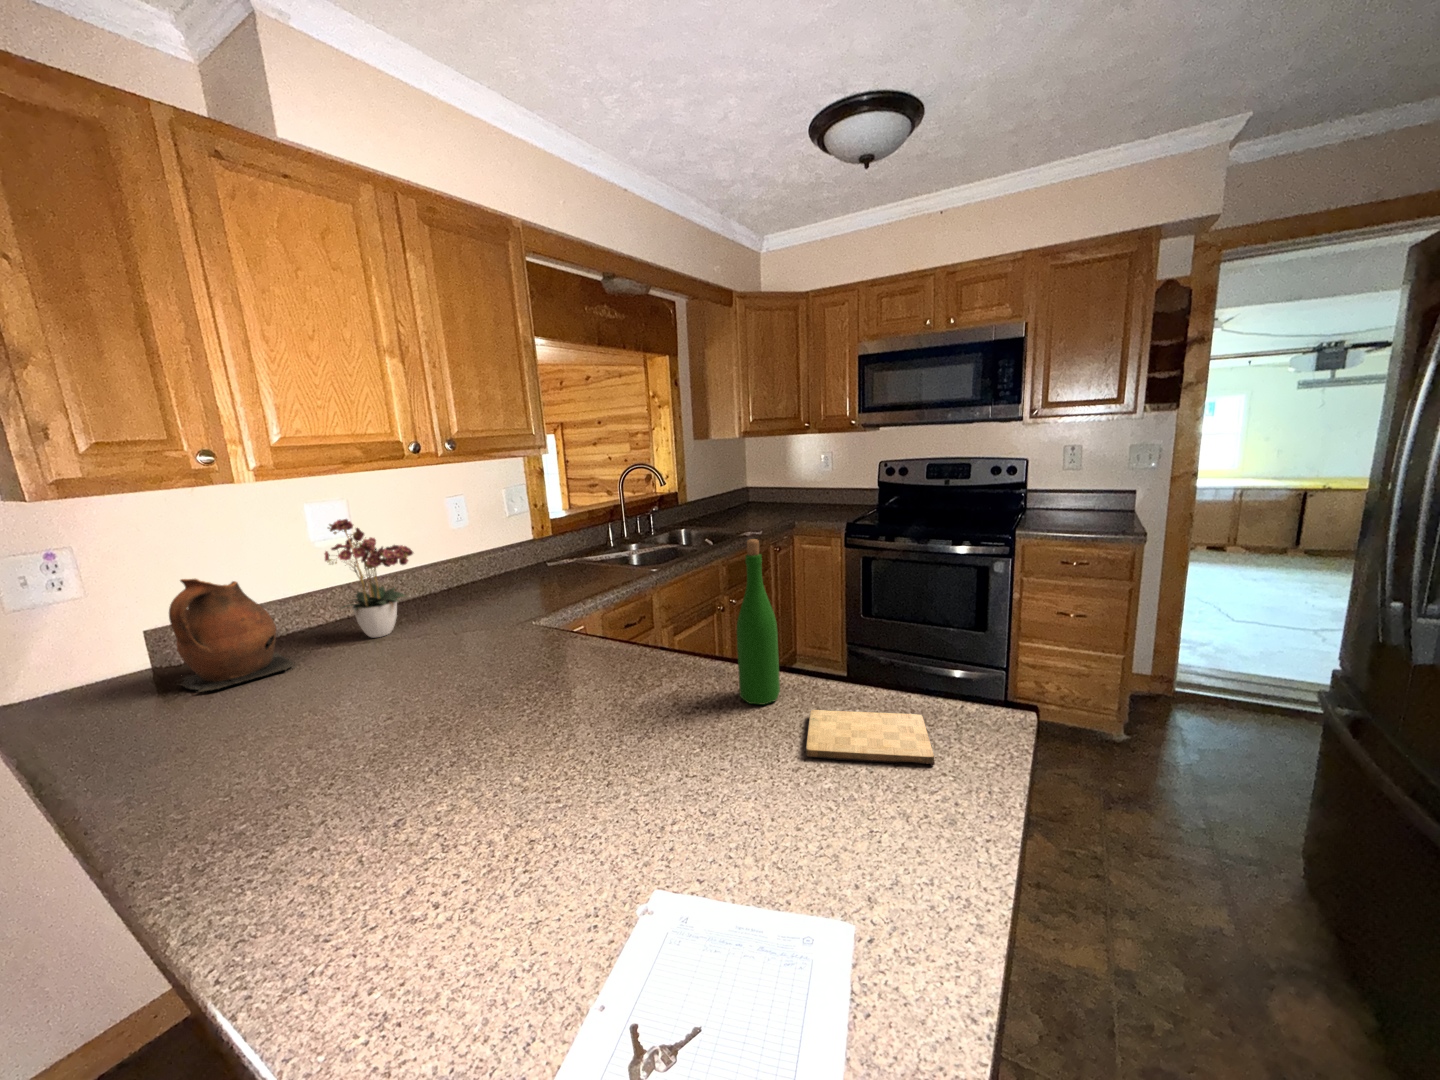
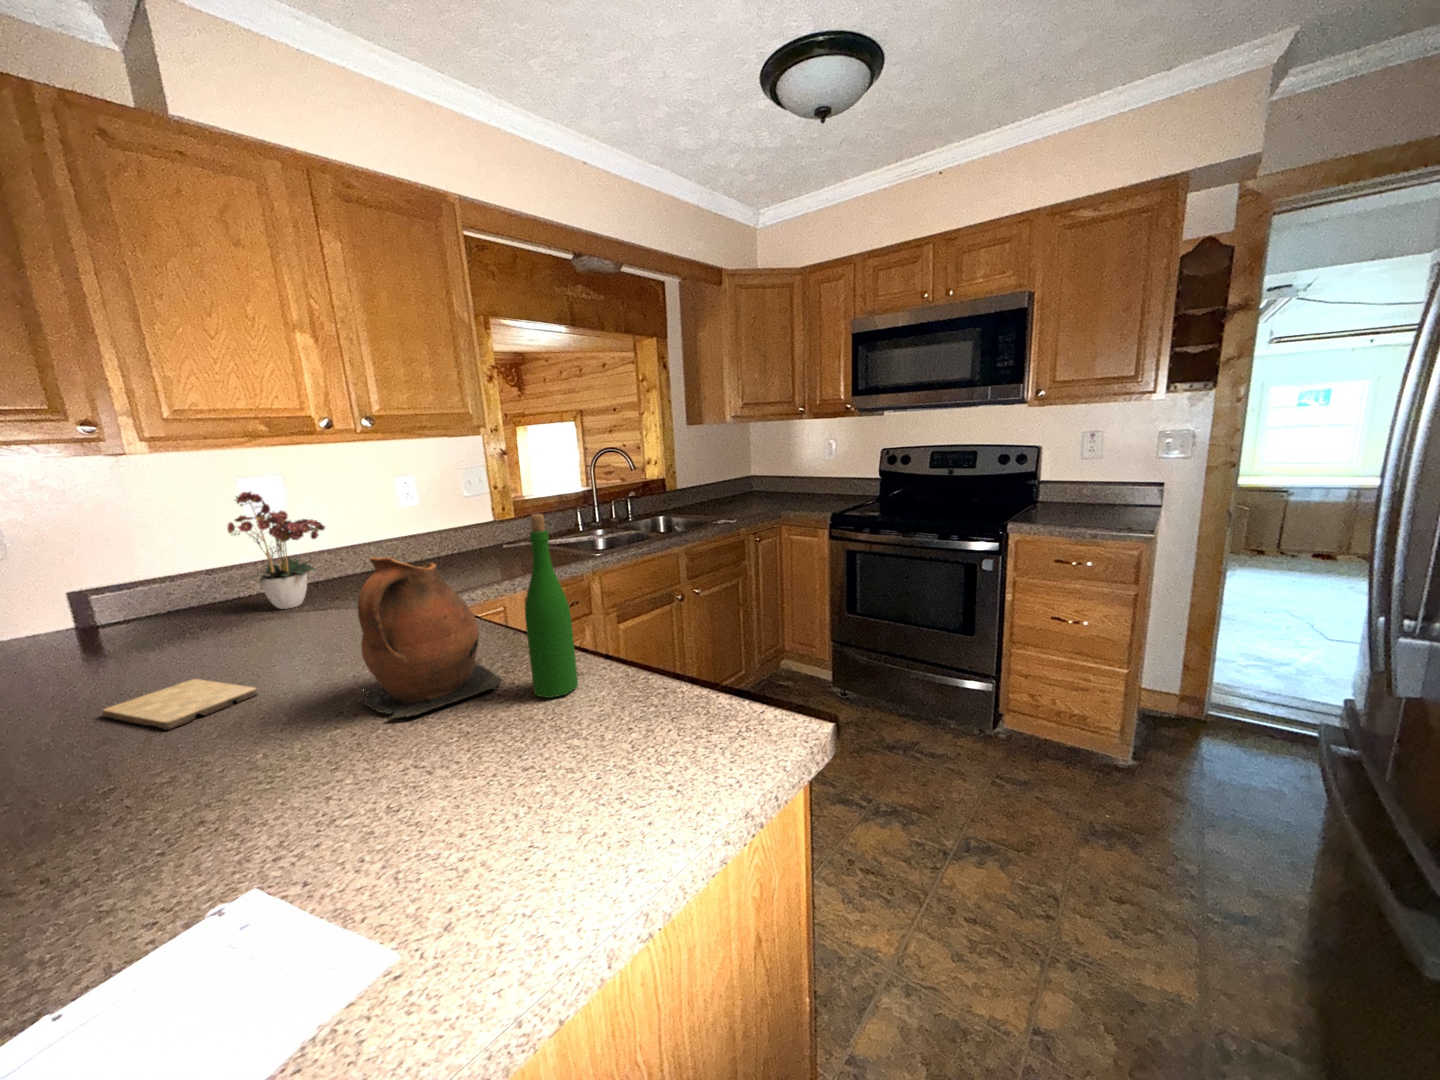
ceramic pitcher: present [169,579,294,692] -> present [357,557,503,719]
cutting board: present [806,710,935,766] -> present [102,679,257,730]

